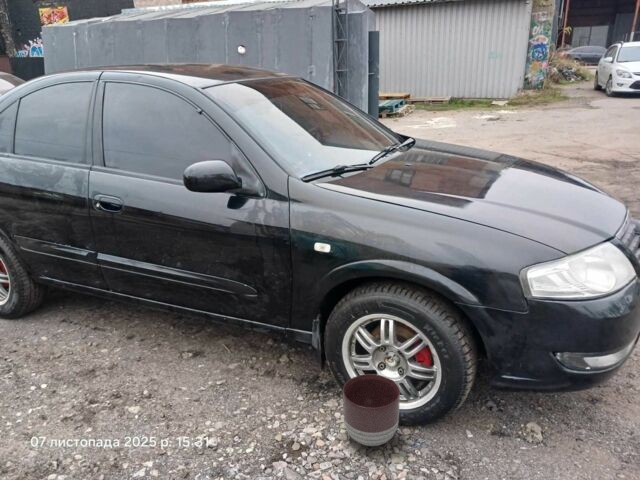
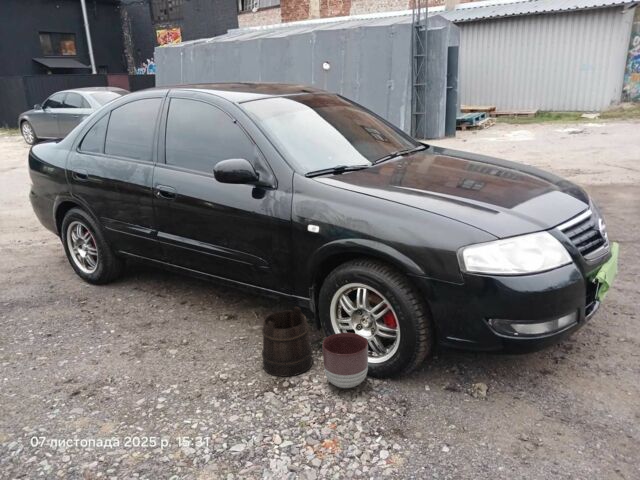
bucket: none [257,343,320,435] -> present [262,307,313,377]

